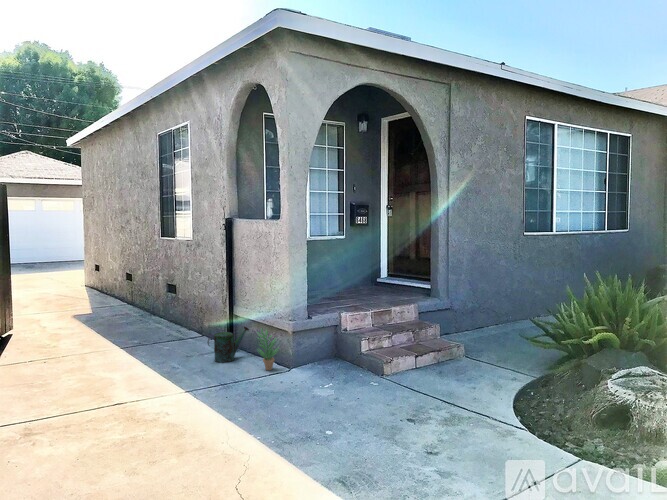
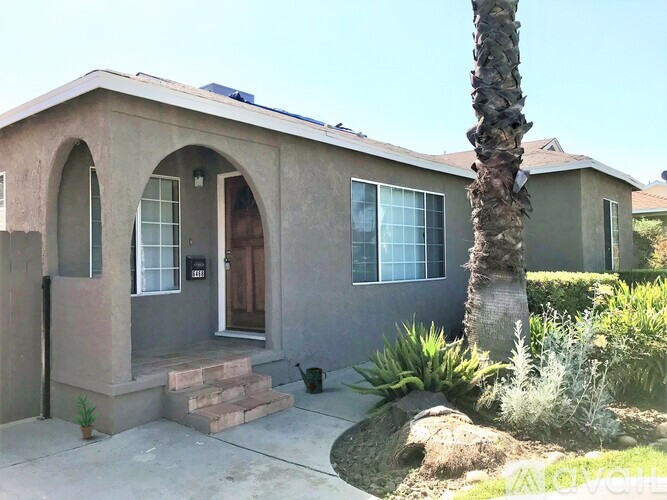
watering can: present [207,327,249,362] -> present [295,363,326,394]

